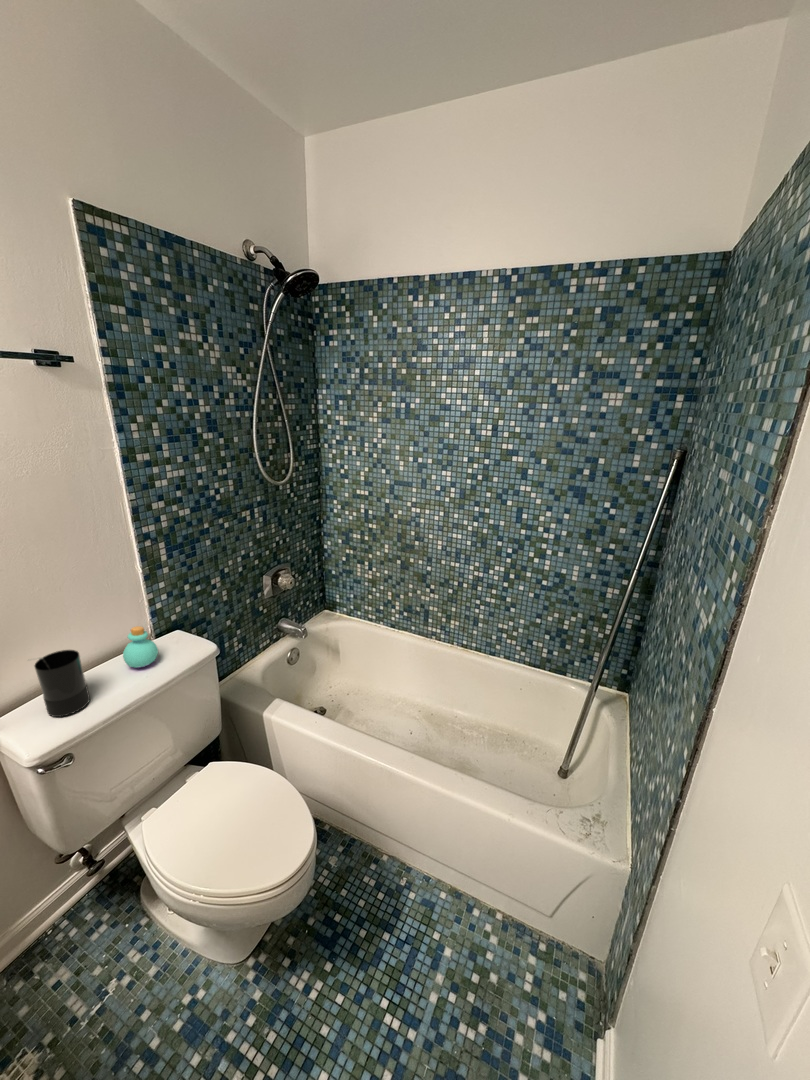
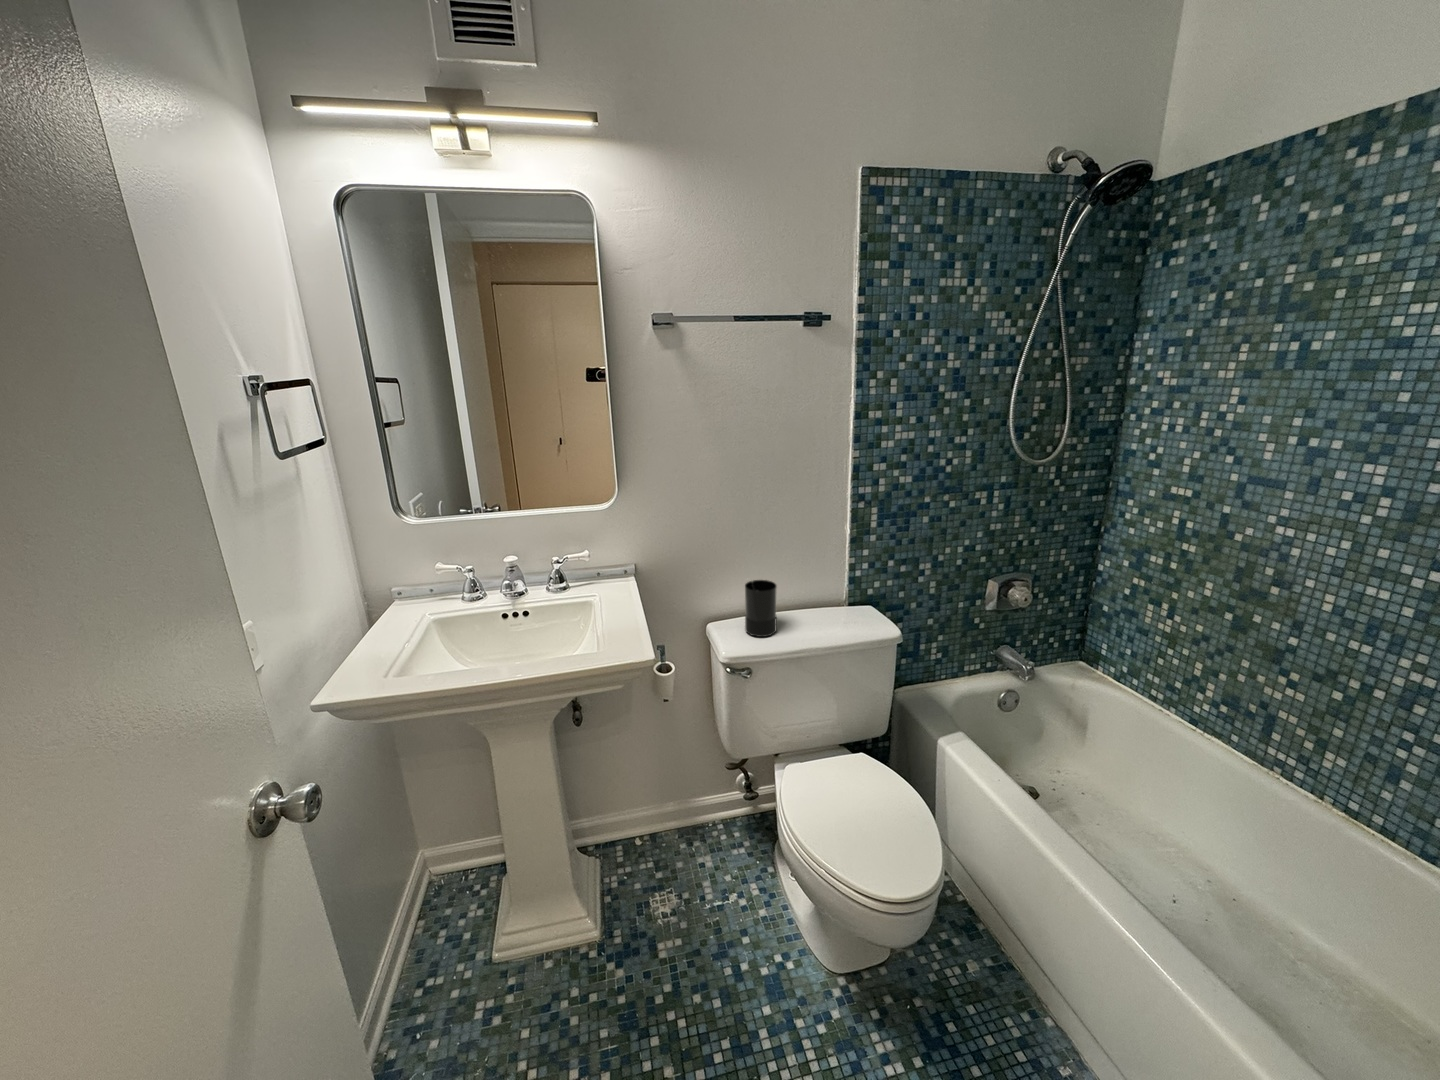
perfume bottle: present [123,626,158,668] -> none [812,582,842,623]

